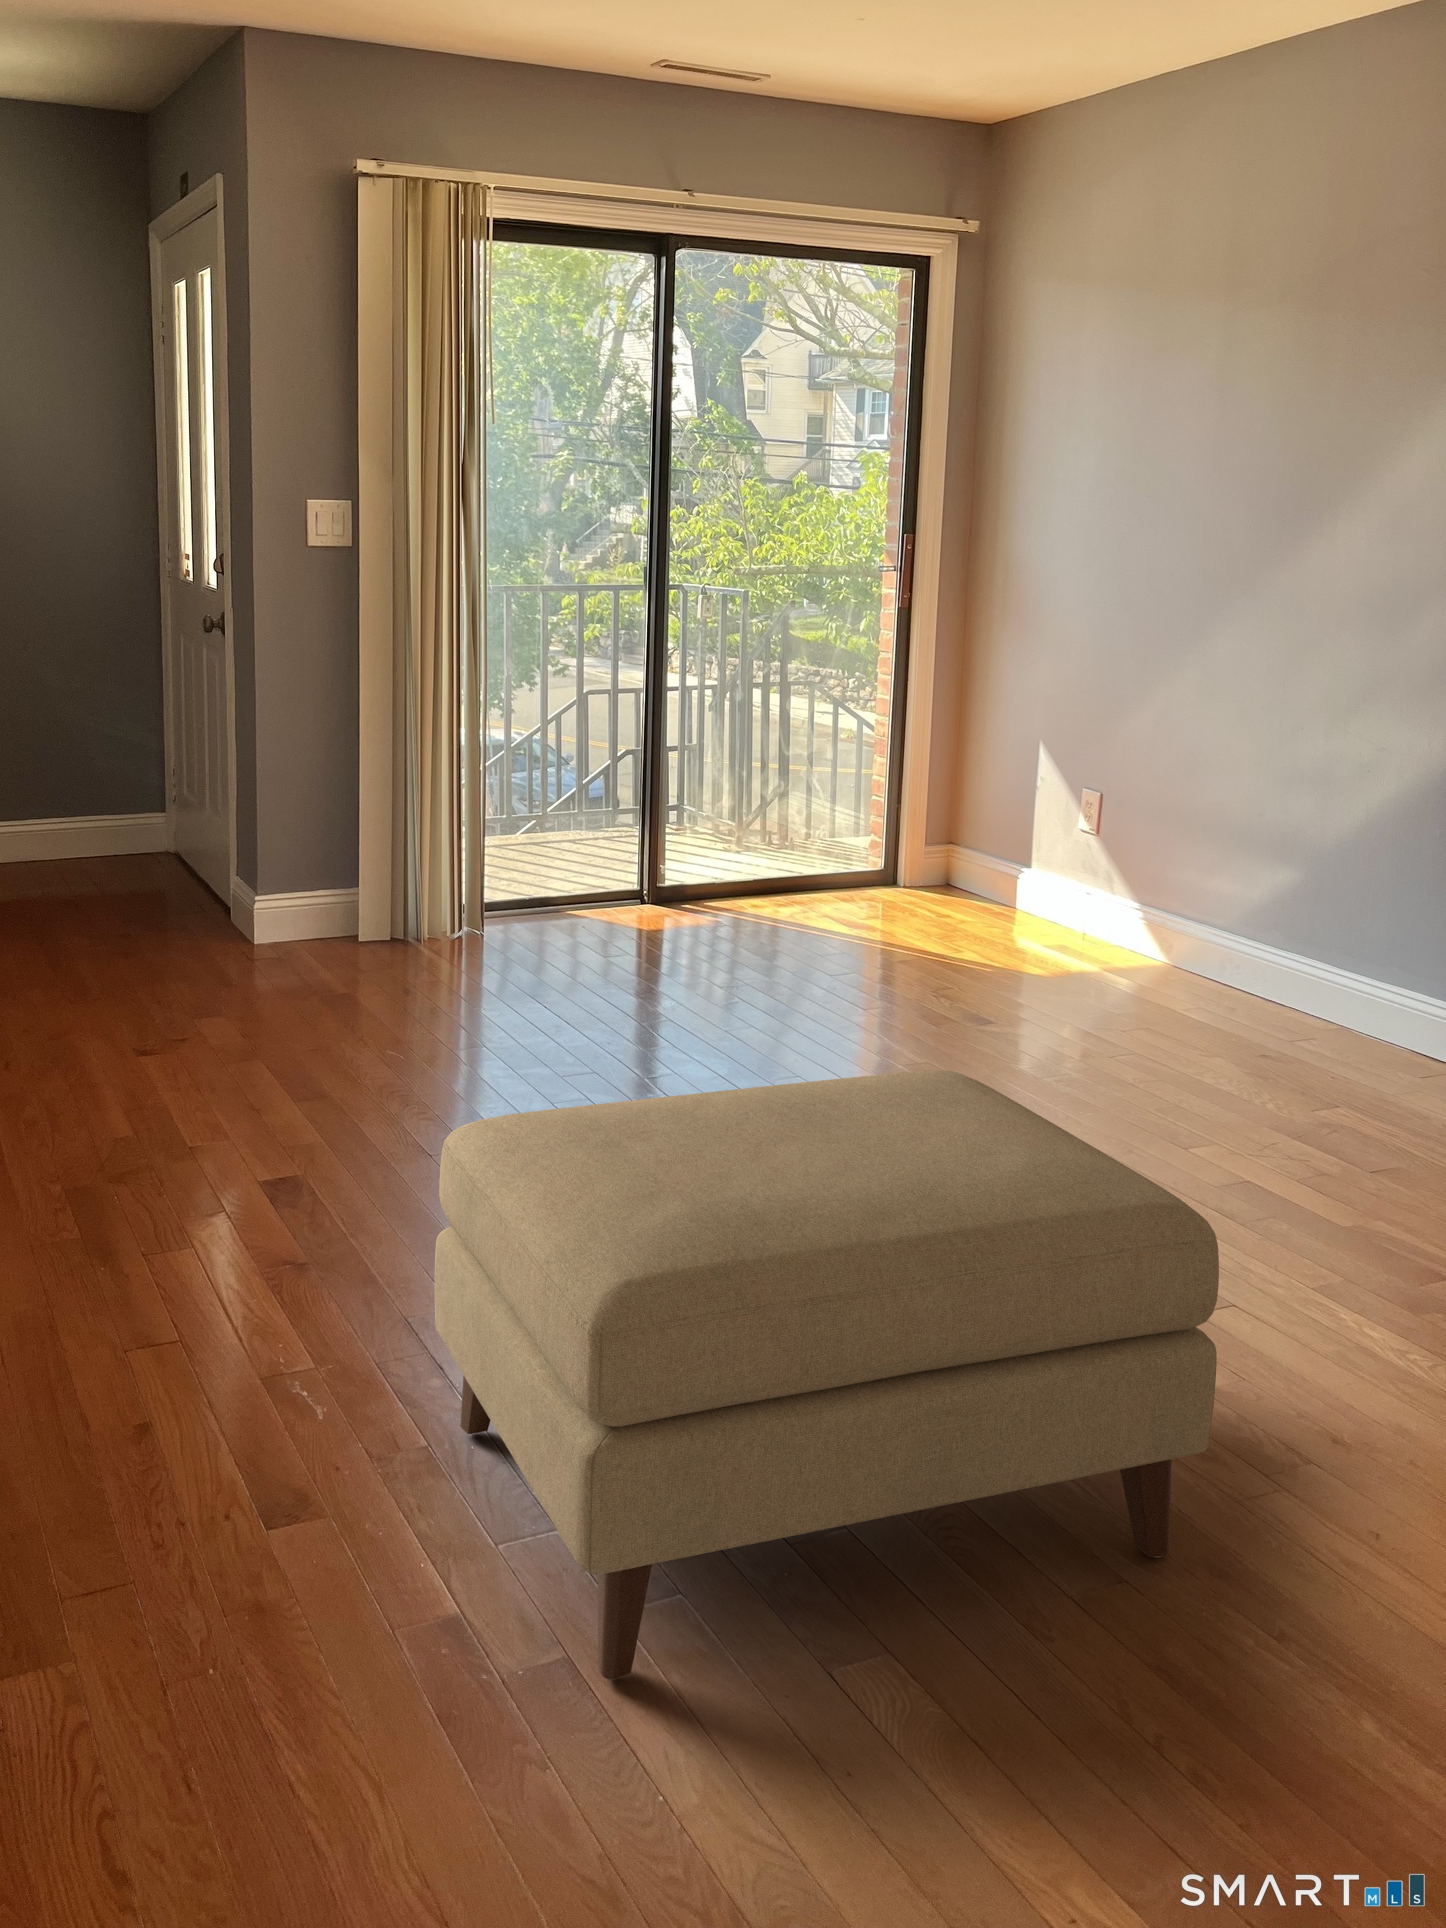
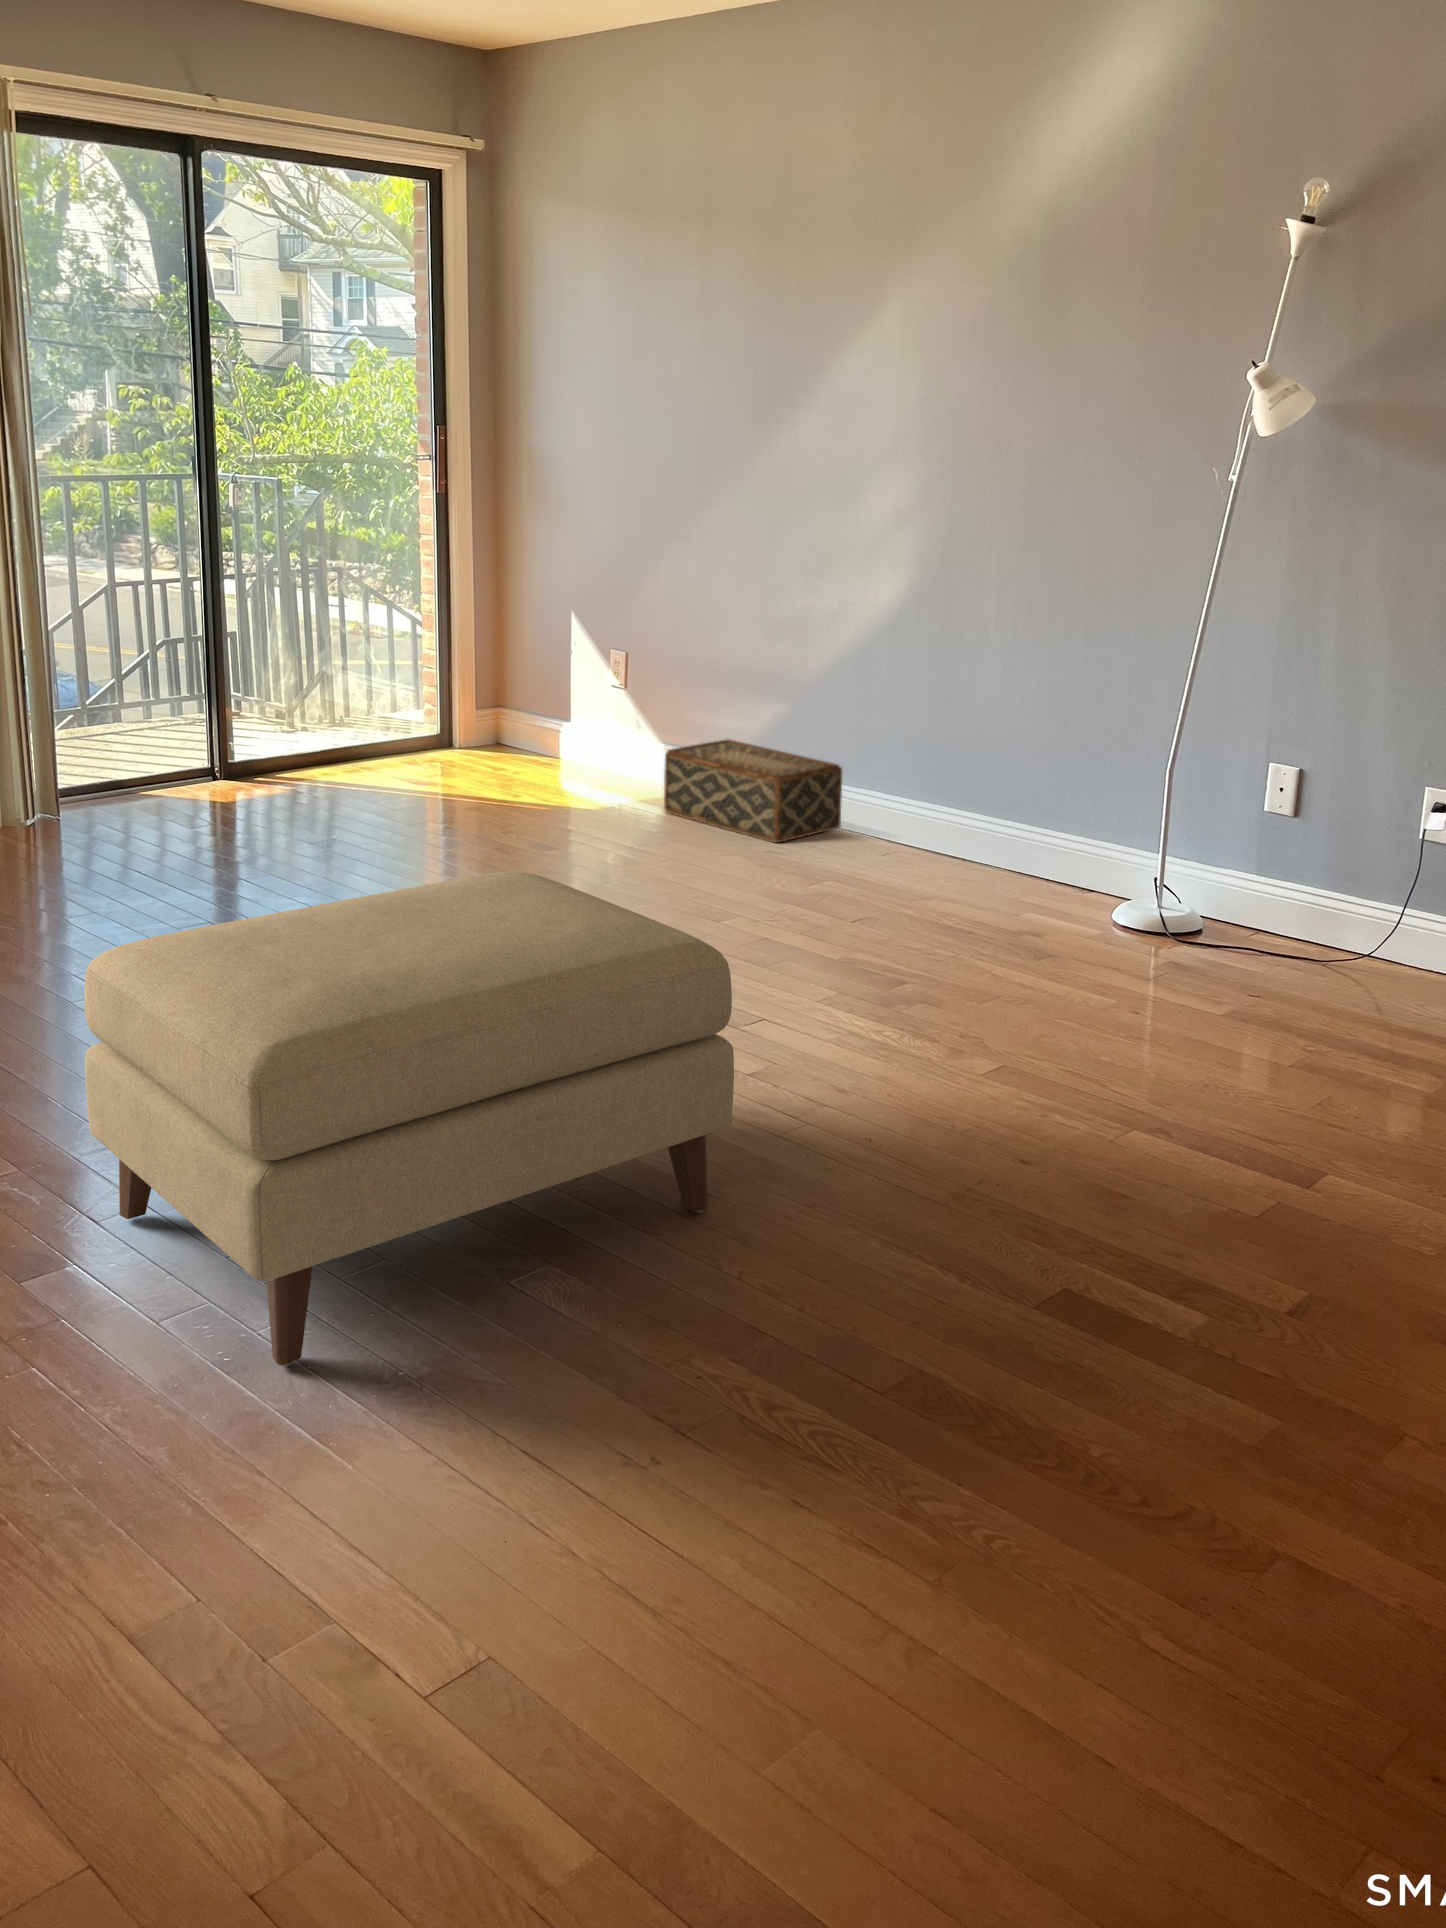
woven basket: none [1139,905,1371,1038] -> present [664,739,842,842]

